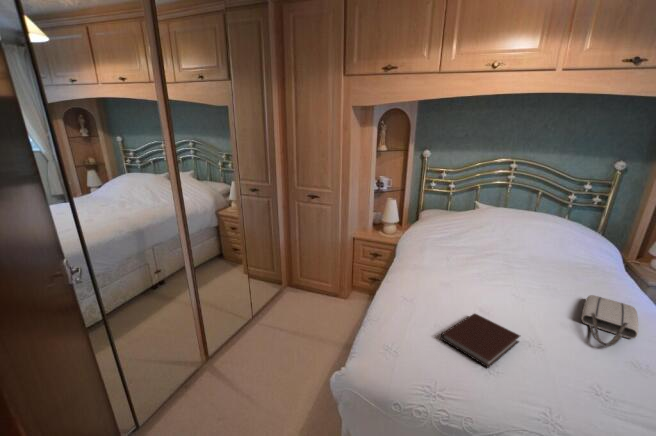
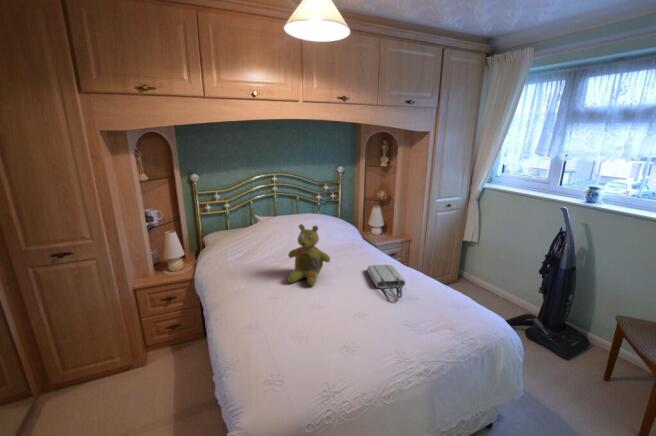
stuffed bear: none [469,215,530,286] -> present [288,224,330,286]
notebook: present [441,314,520,368] -> none [315,316,362,356]

